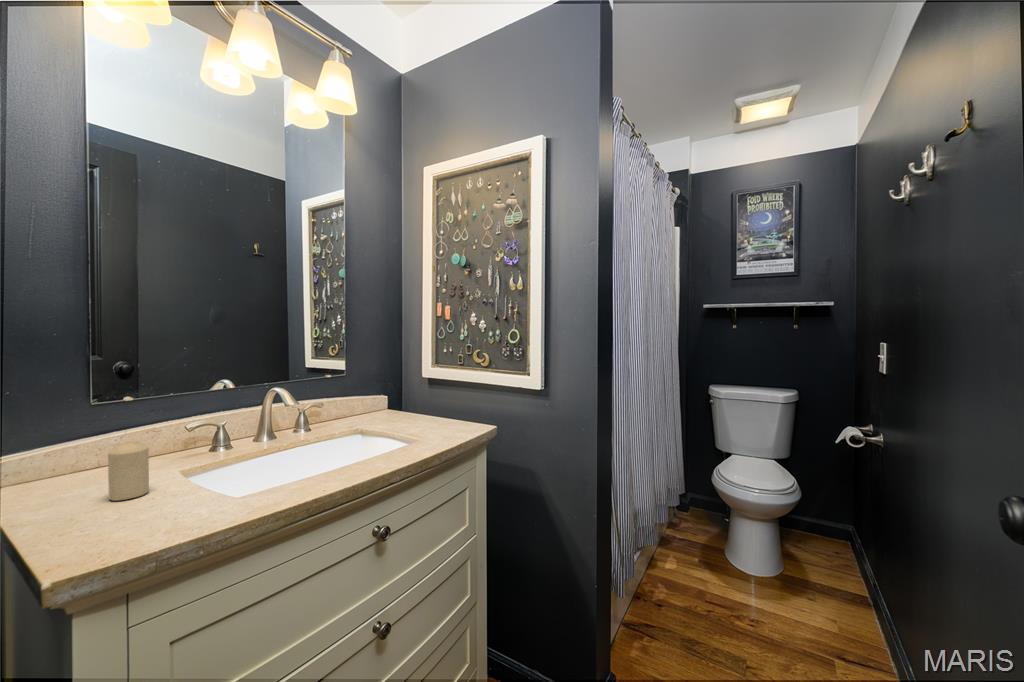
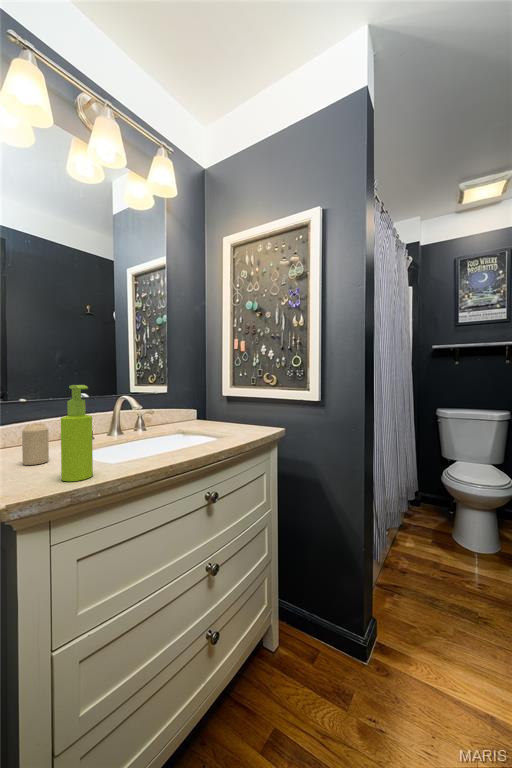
soap dispenser: none [148,398,198,533] -> present [61,385,93,481]

